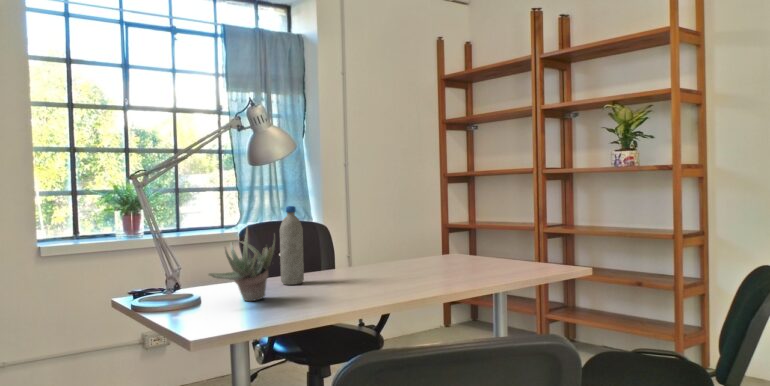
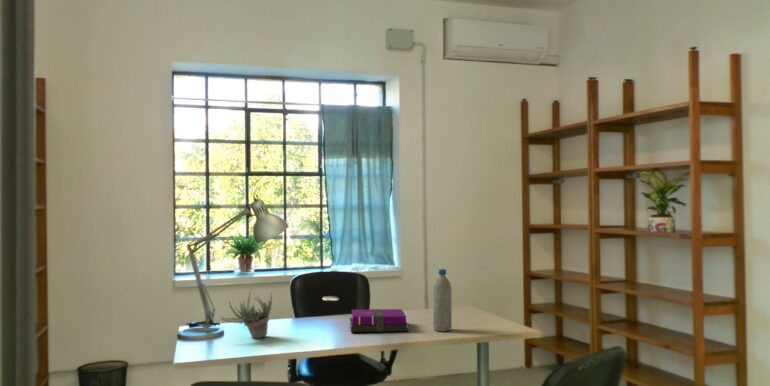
water bottle: present [280,206,304,285] -> present [433,269,452,332]
notebook: none [347,255,435,284] -> present [350,309,408,332]

